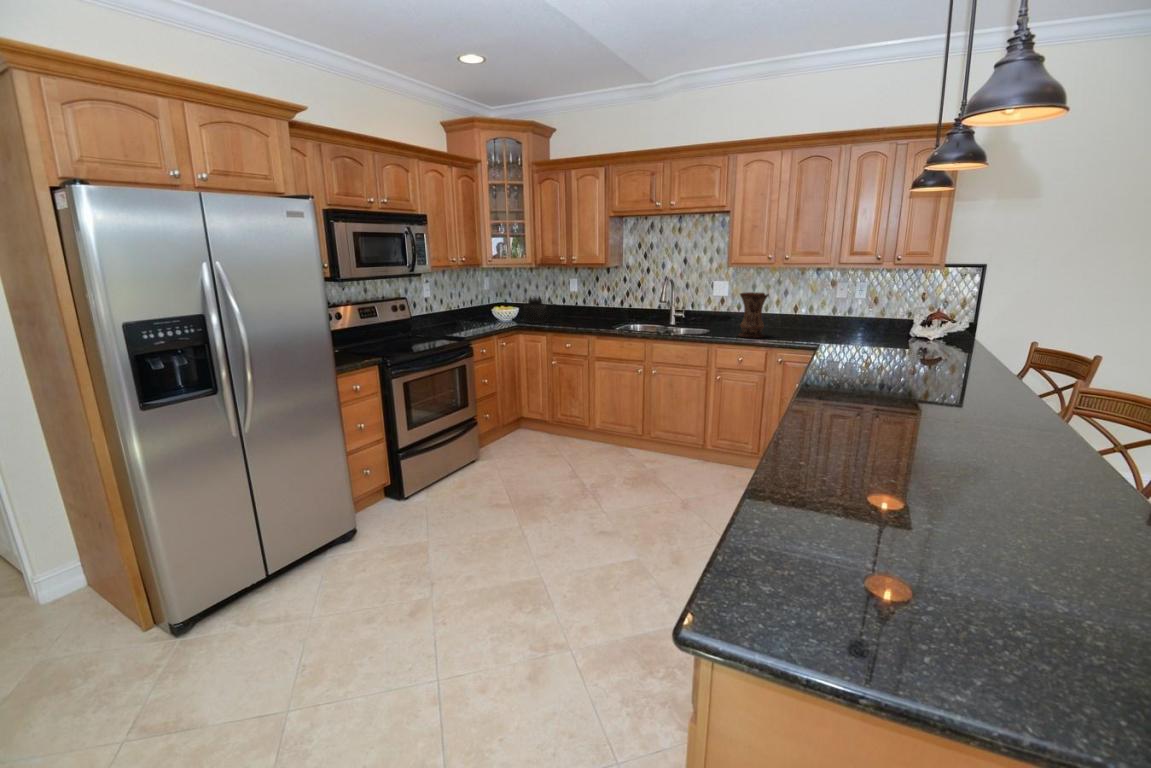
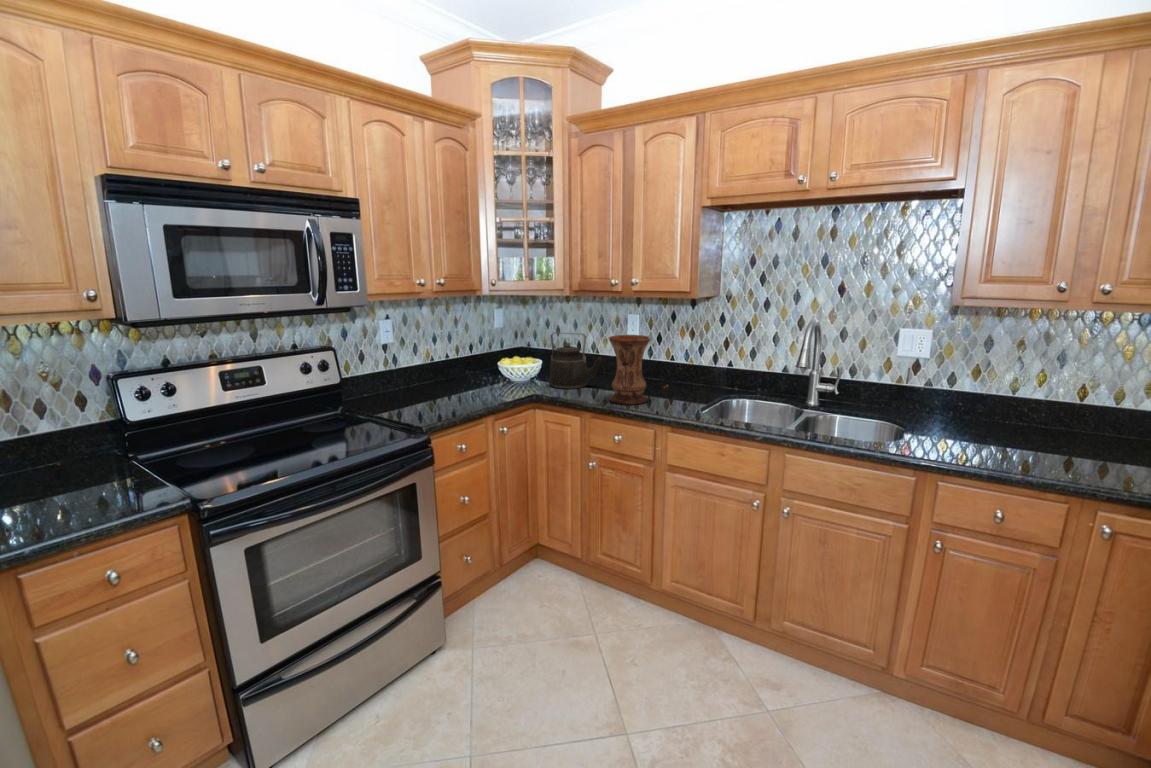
vase: present [739,292,769,338] -> present [609,335,650,405]

